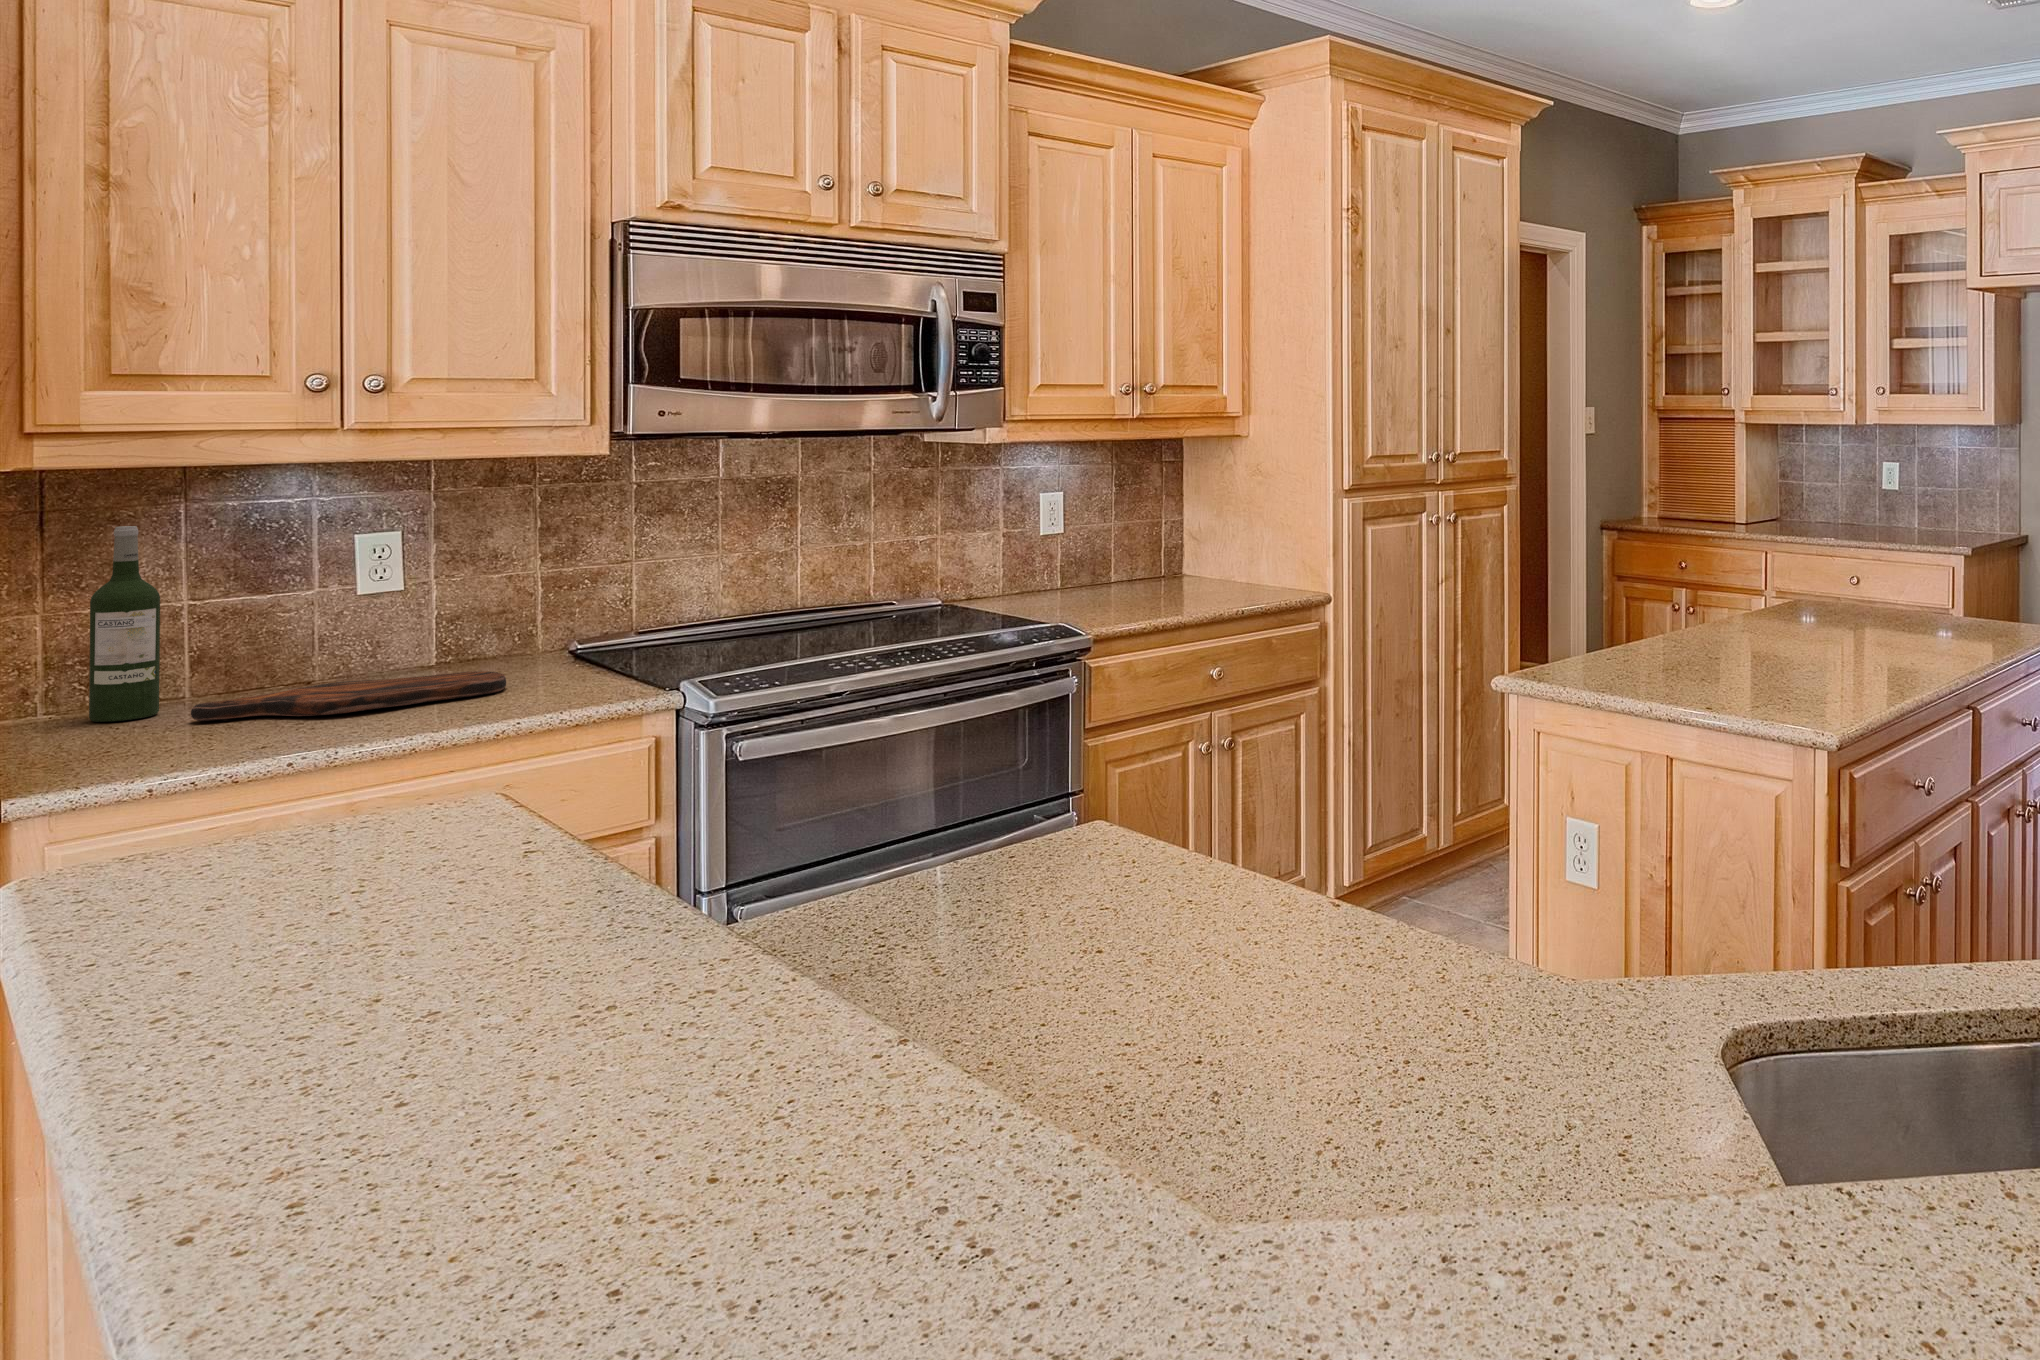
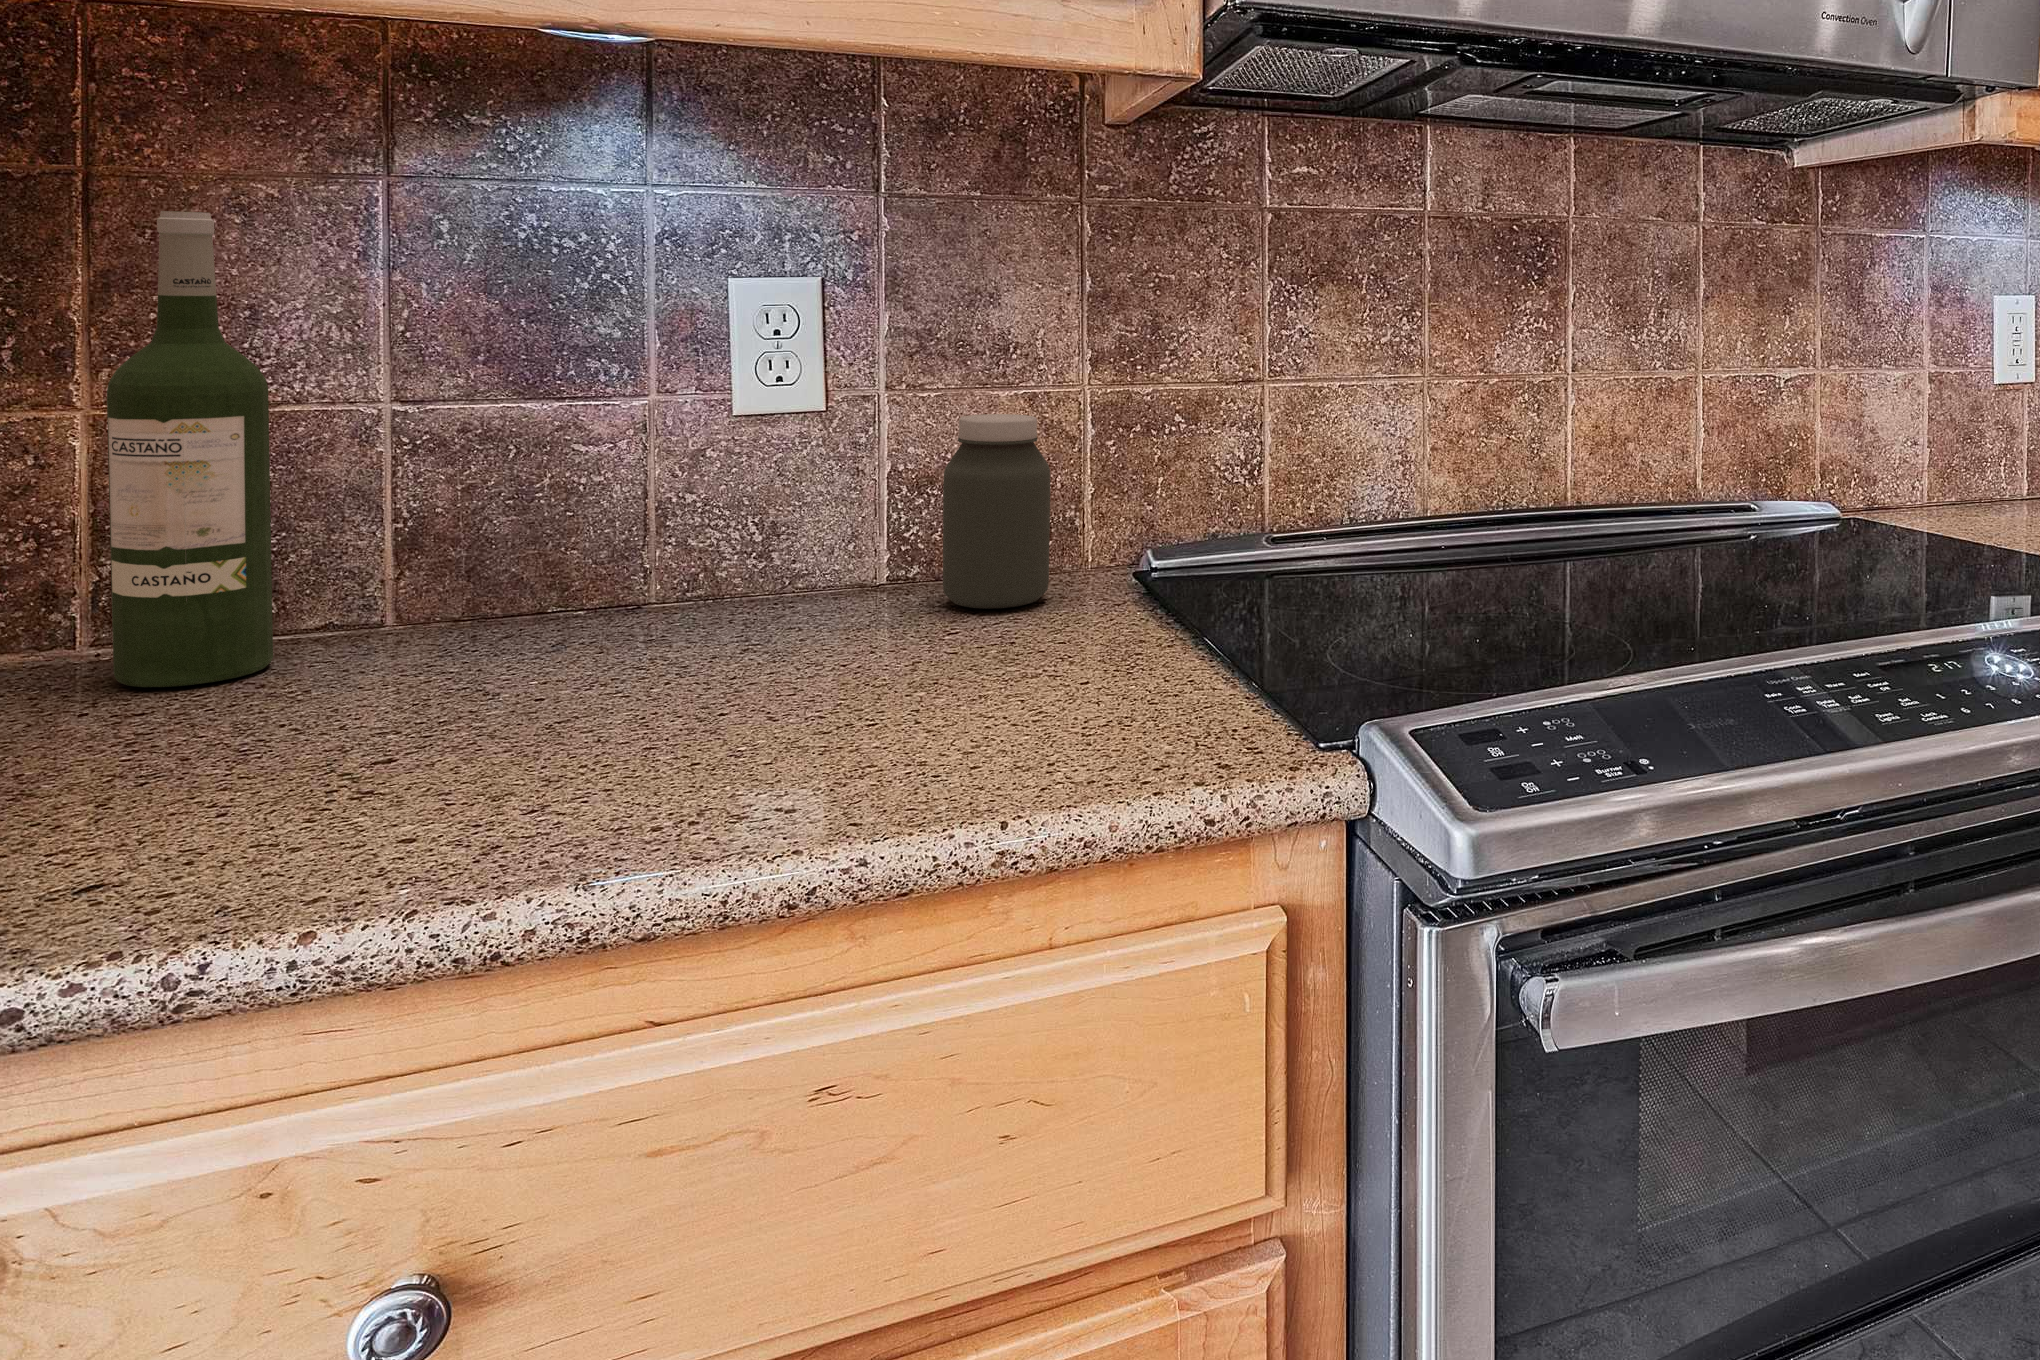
jar: none [472,585,526,670] -> present [943,414,1050,609]
cutting board: present [191,671,506,721] -> none [255,623,969,739]

